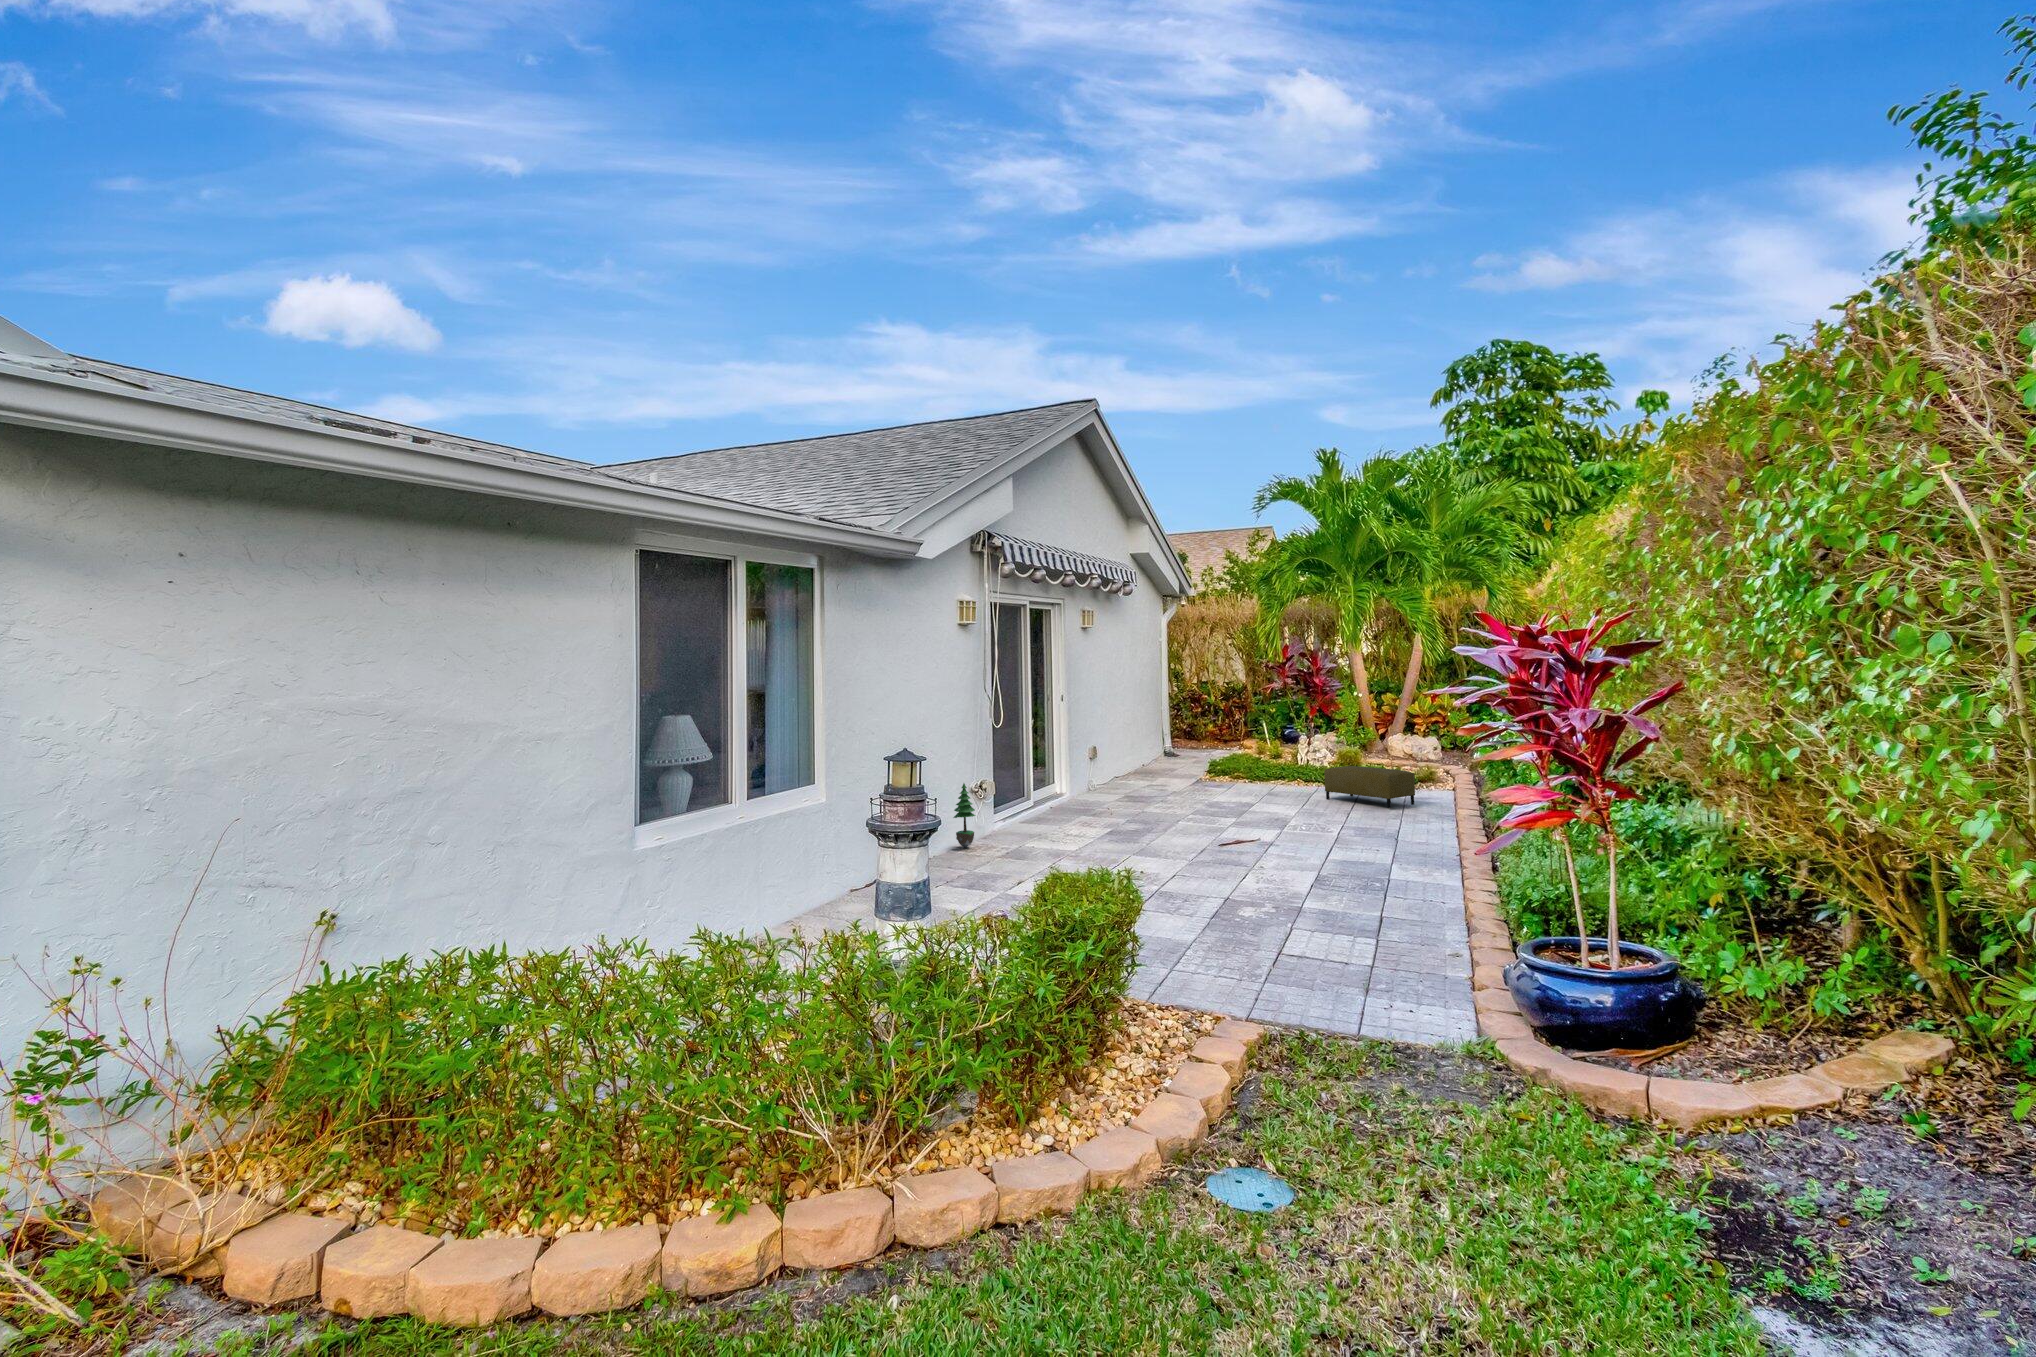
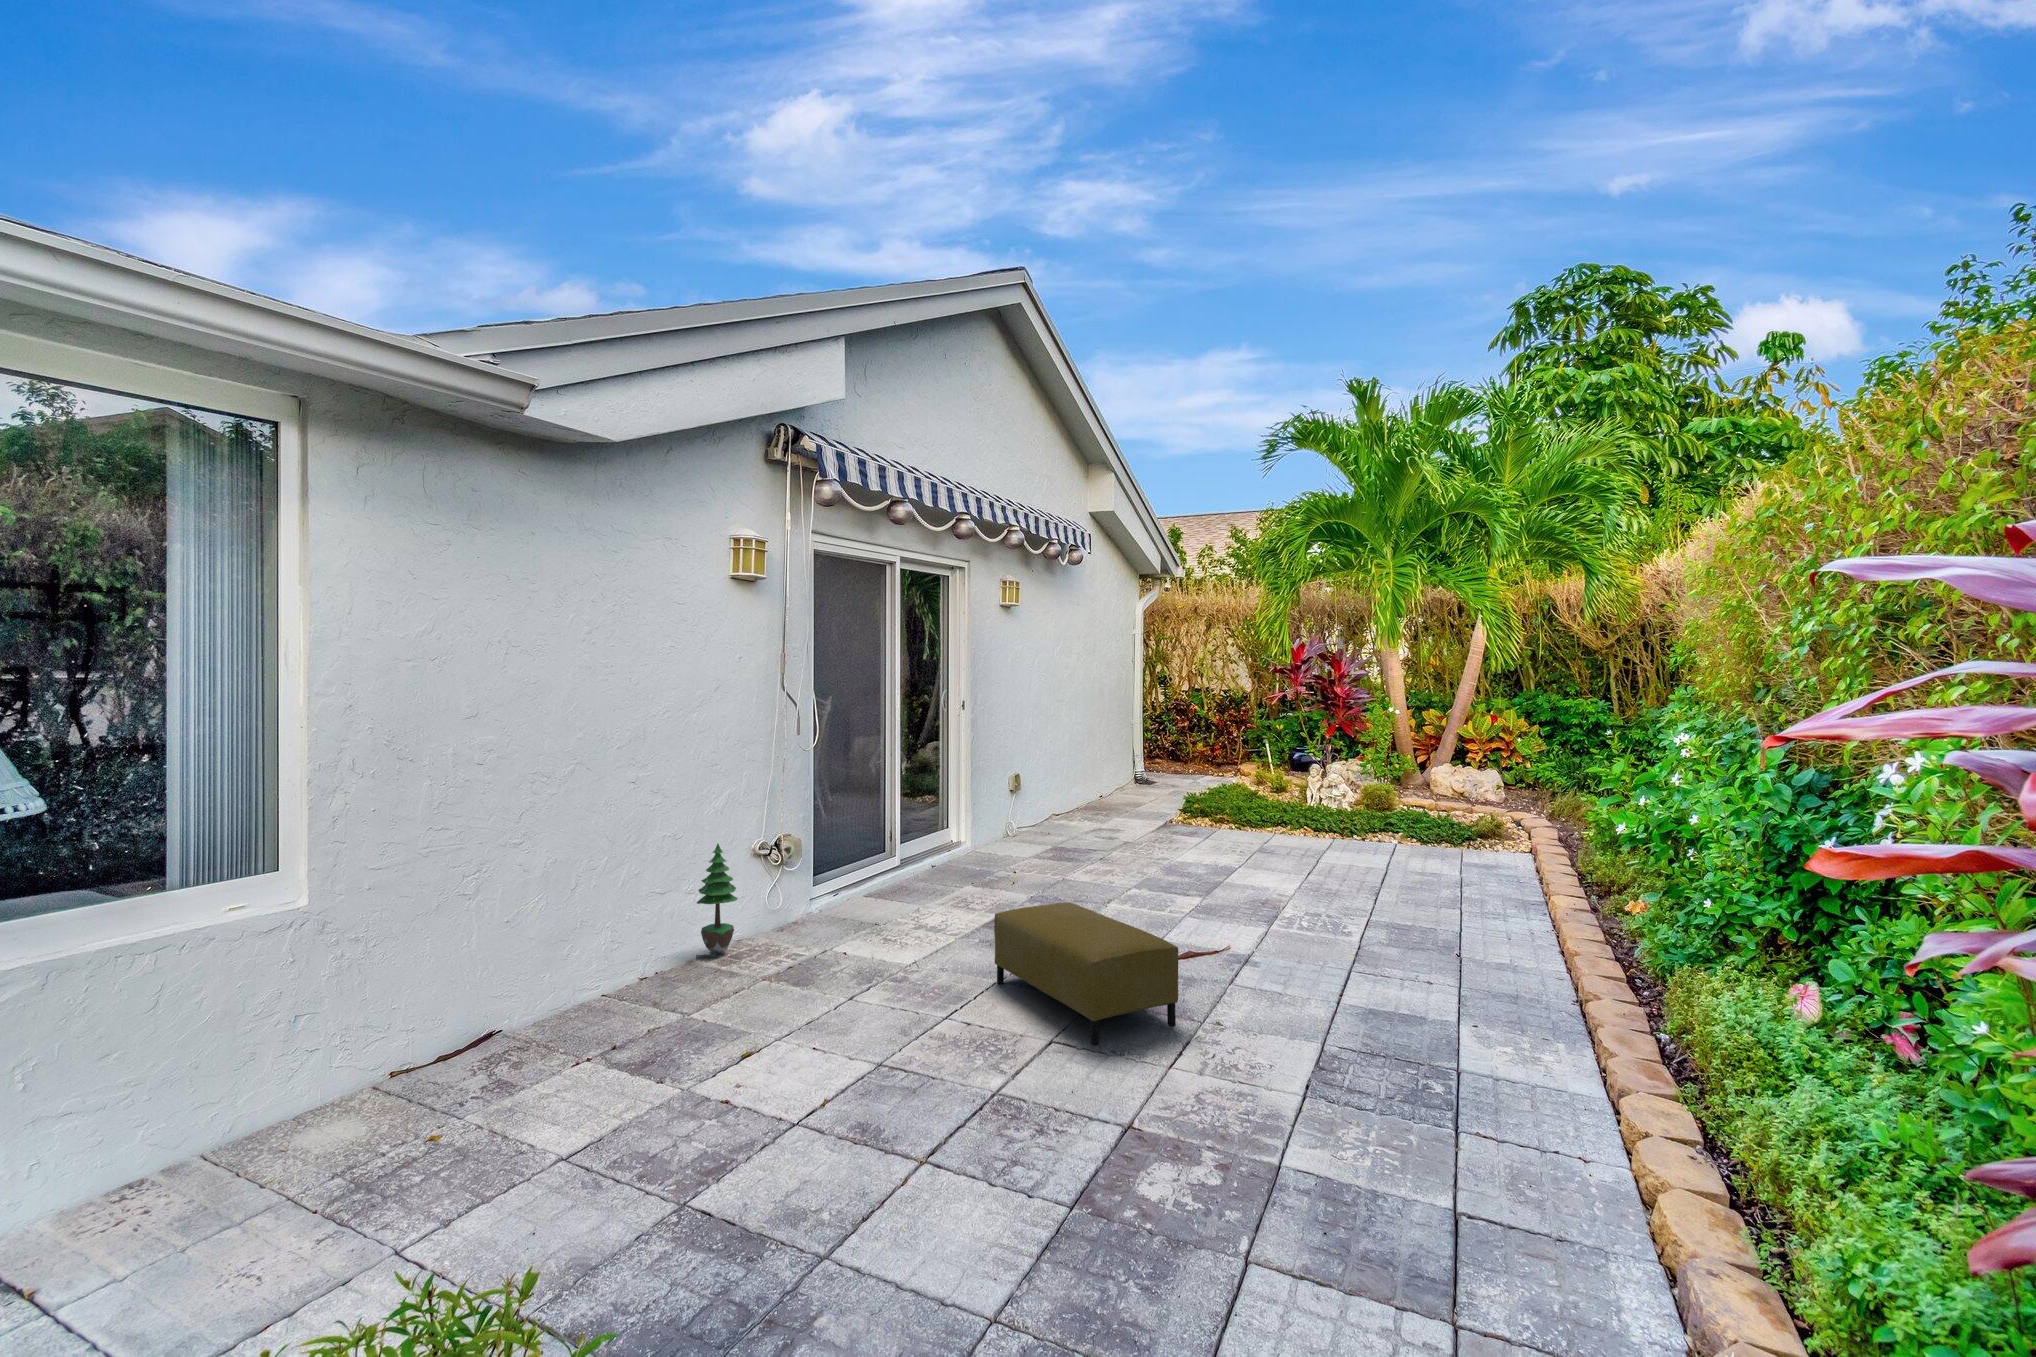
ottoman: present [1324,766,1415,808] -> present [994,903,1178,1046]

